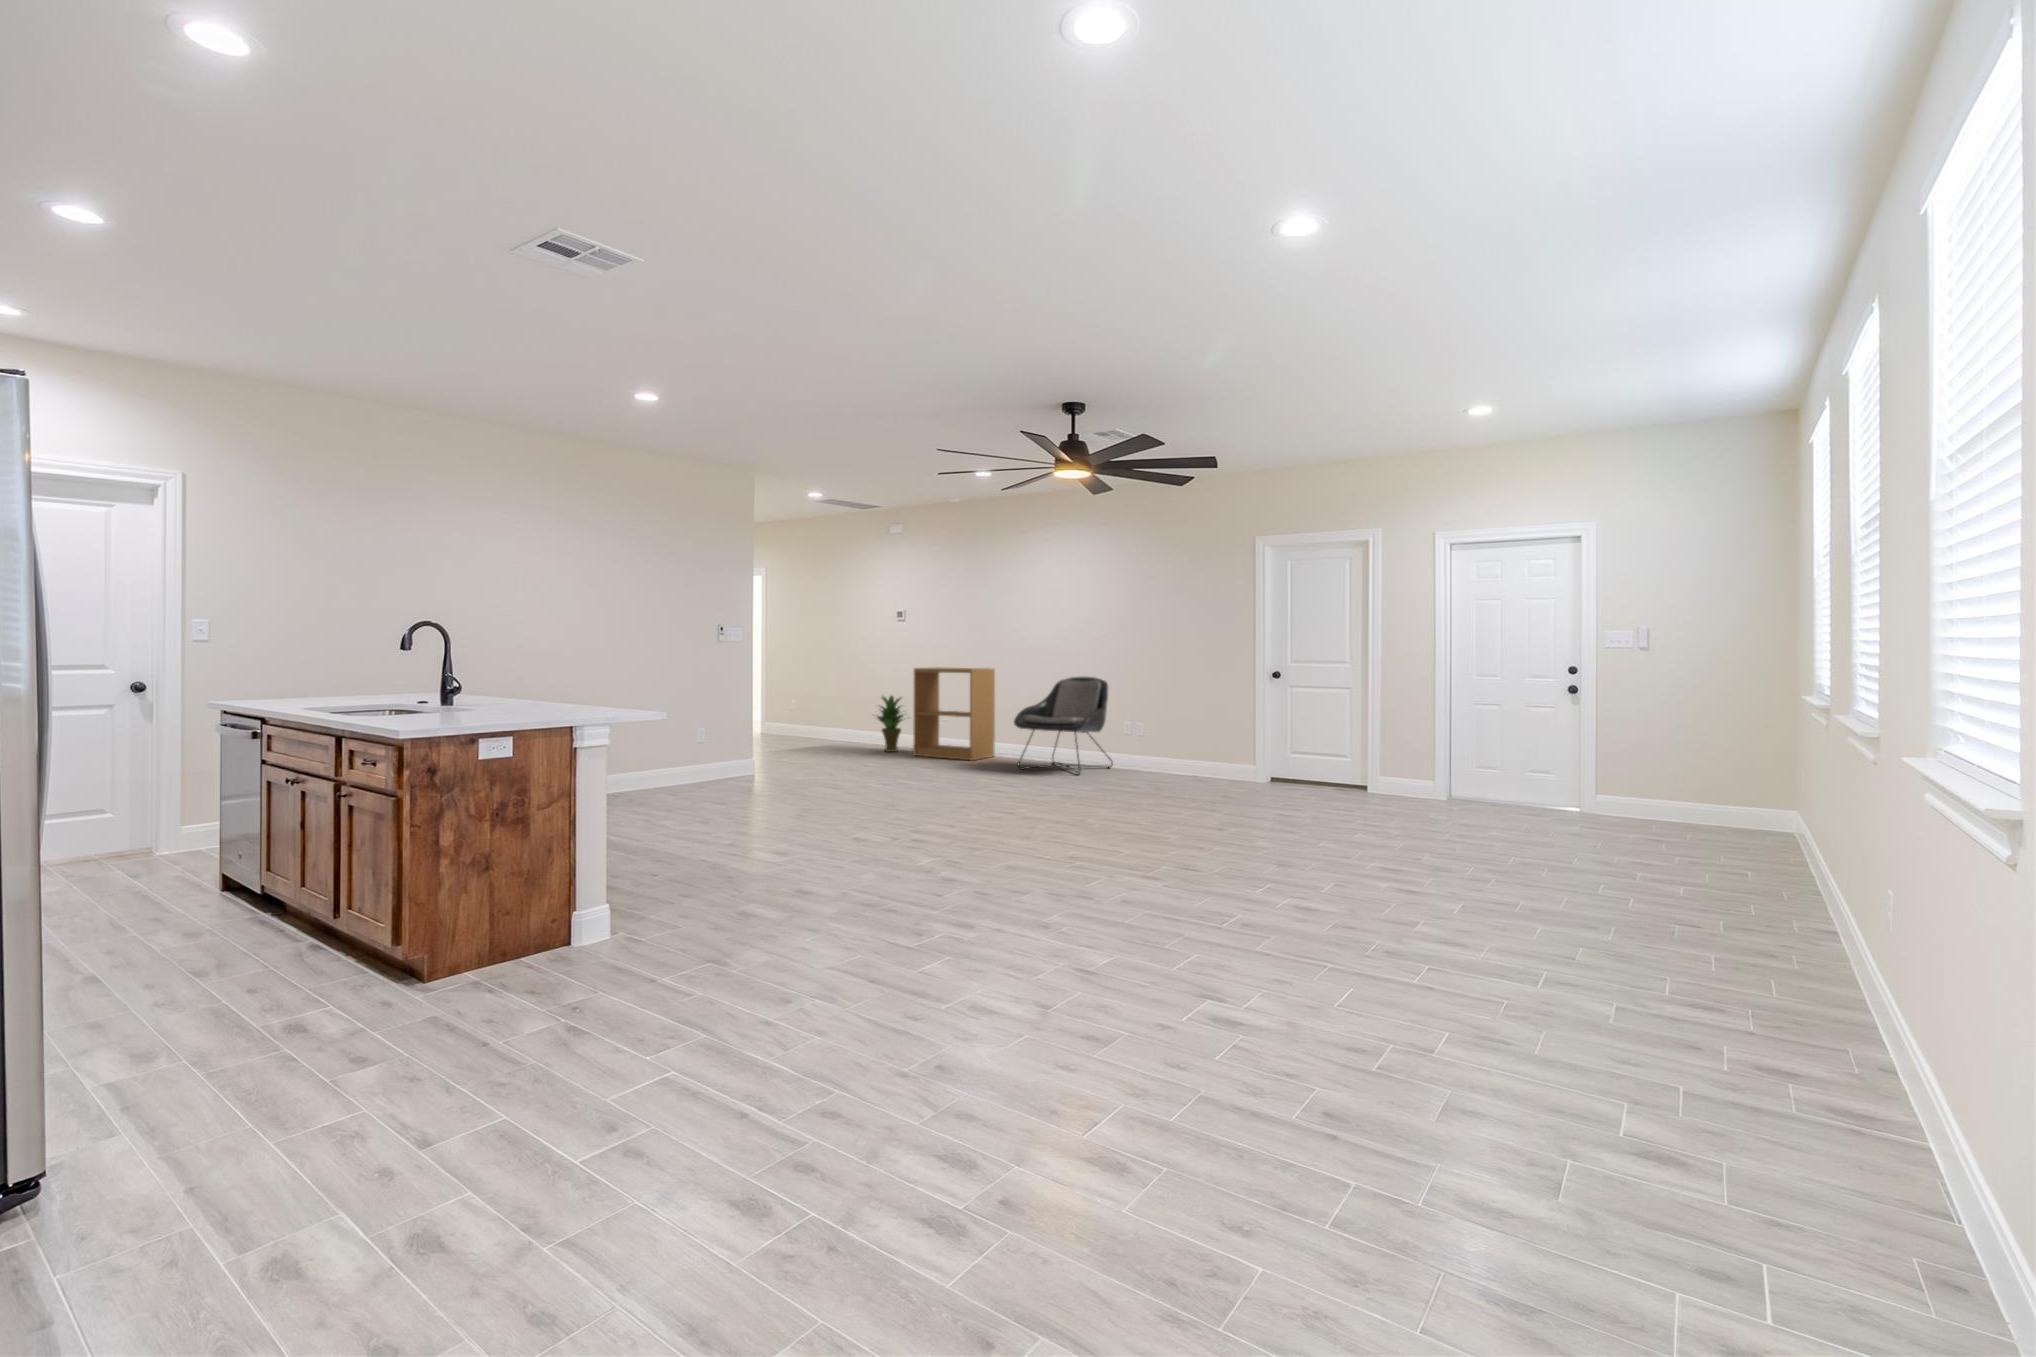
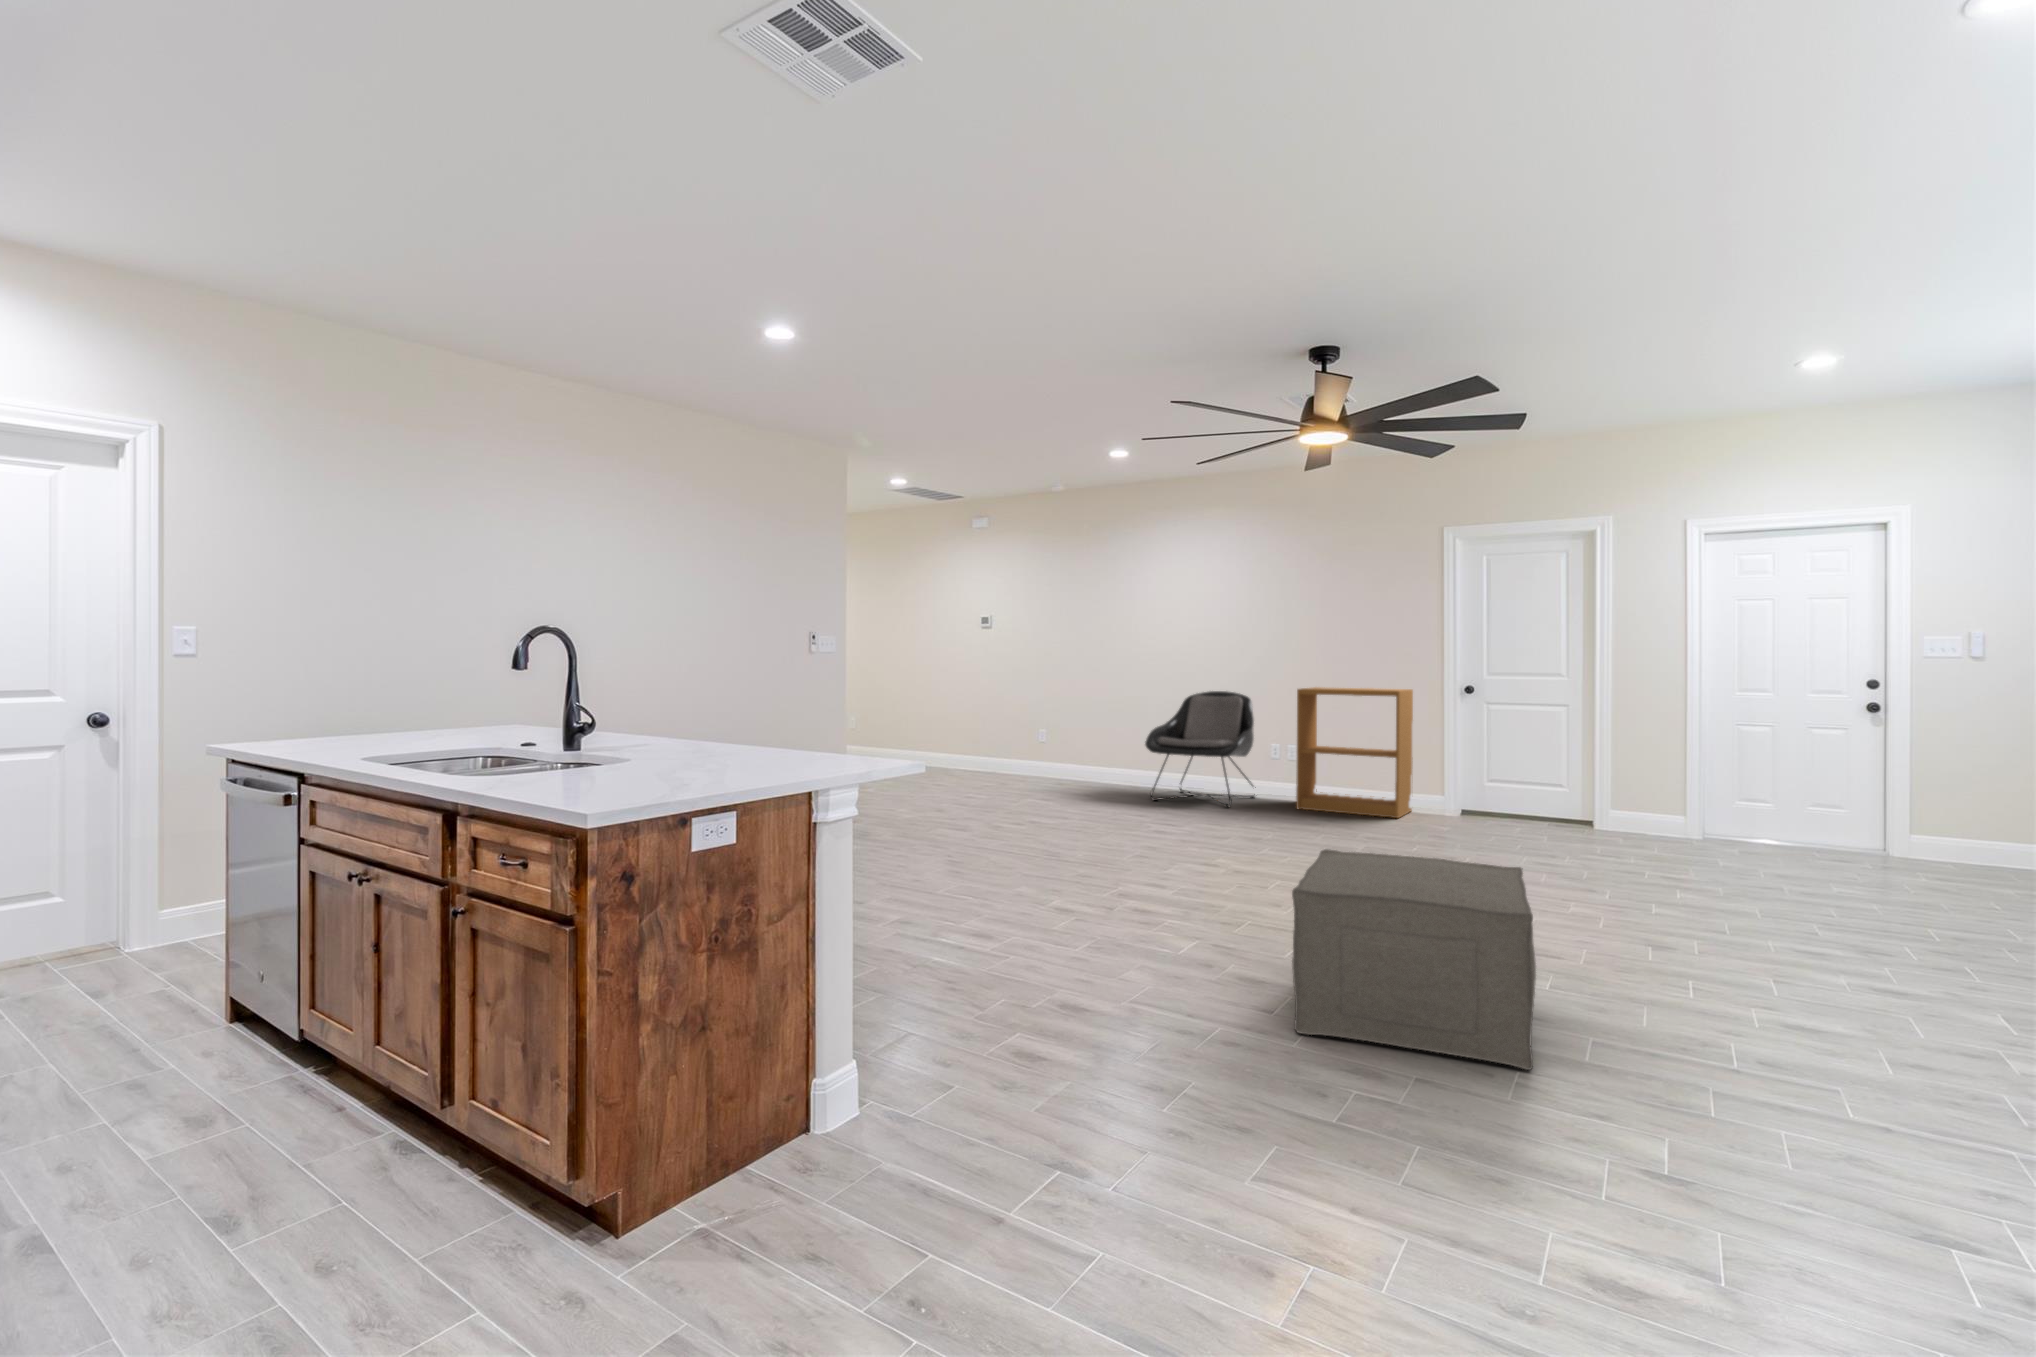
bookshelf: present [913,667,995,760] -> present [1296,687,1413,818]
potted plant: present [877,696,903,752] -> none [954,713,1003,778]
ottoman: none [942,786,1134,925] -> present [1292,849,1536,1070]

